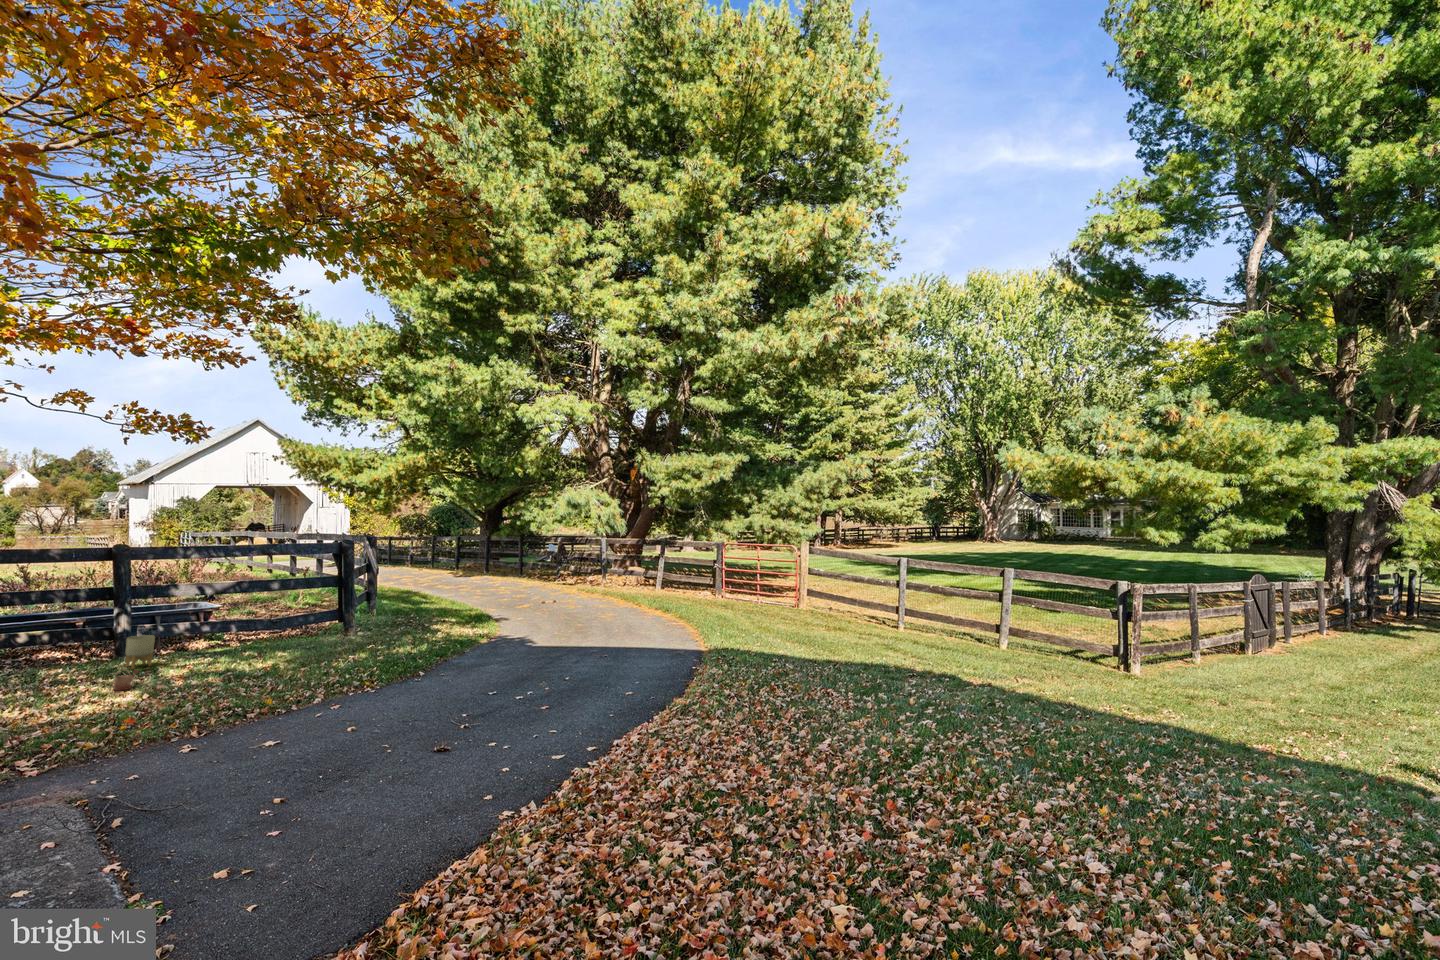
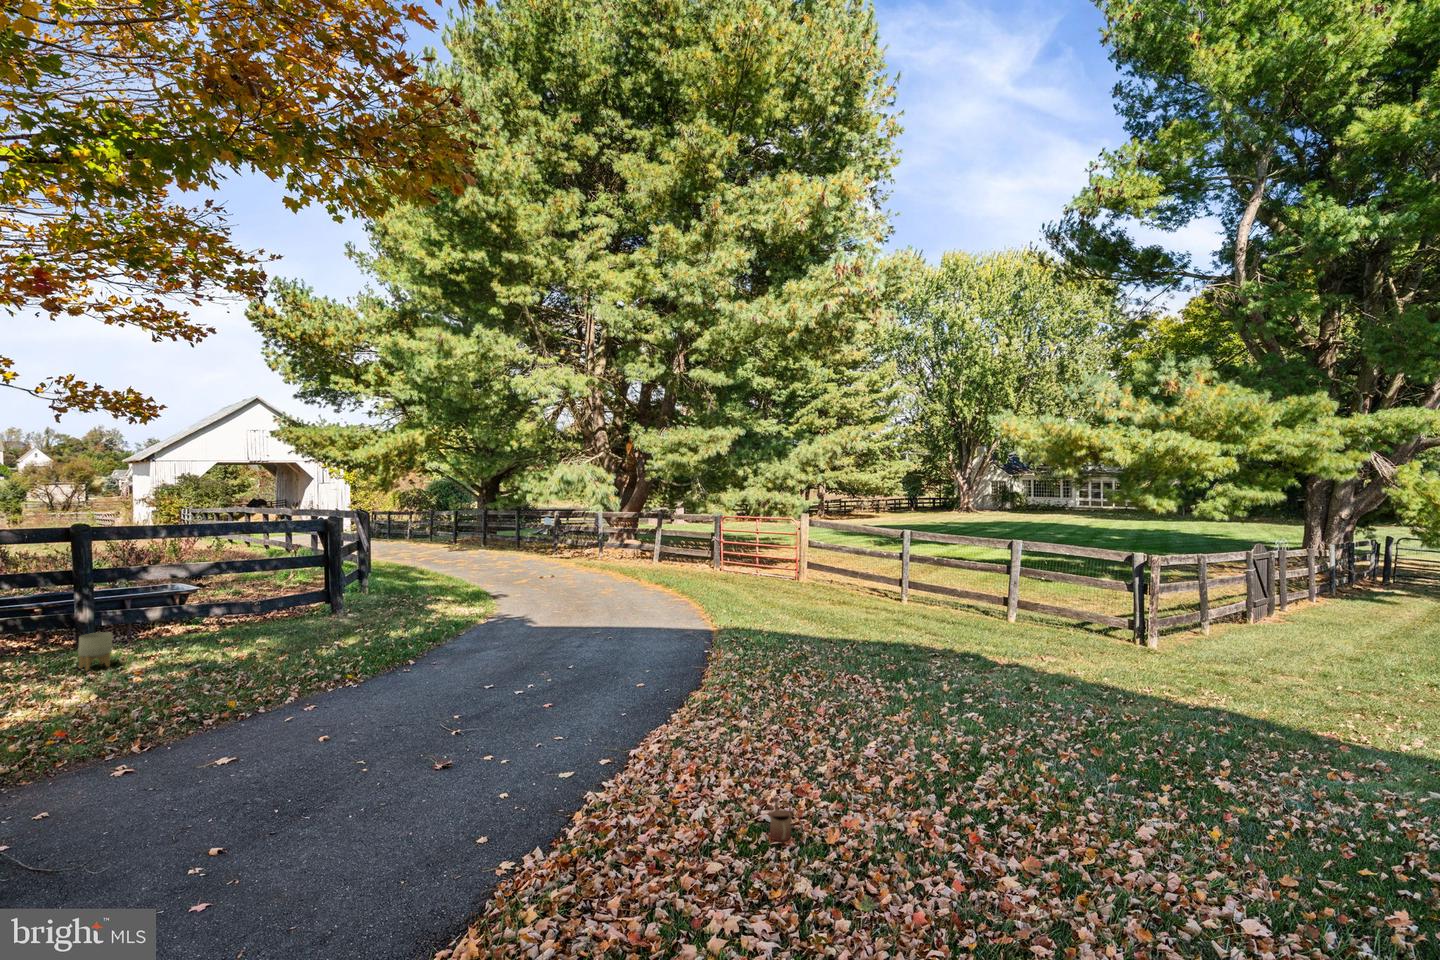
watering can: present [112,670,139,691] -> present [769,797,792,841]

